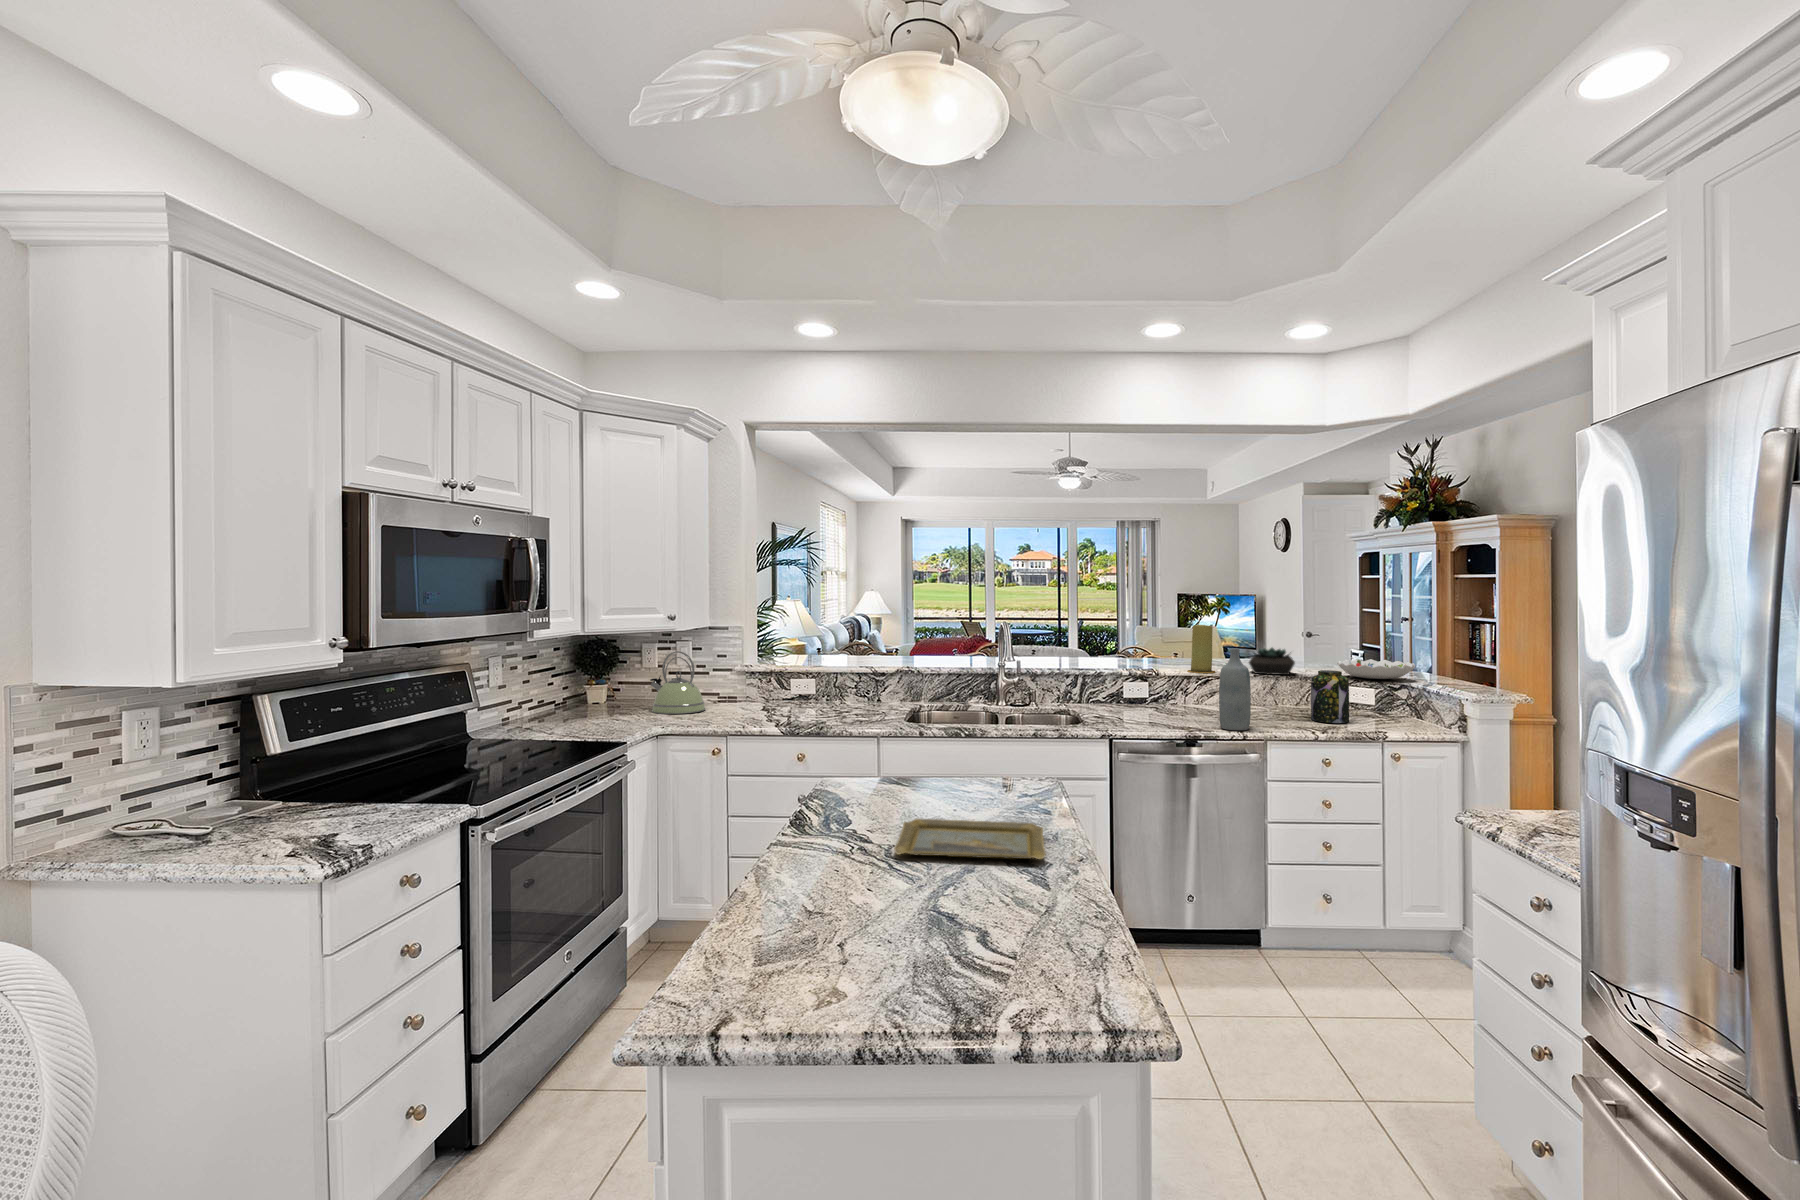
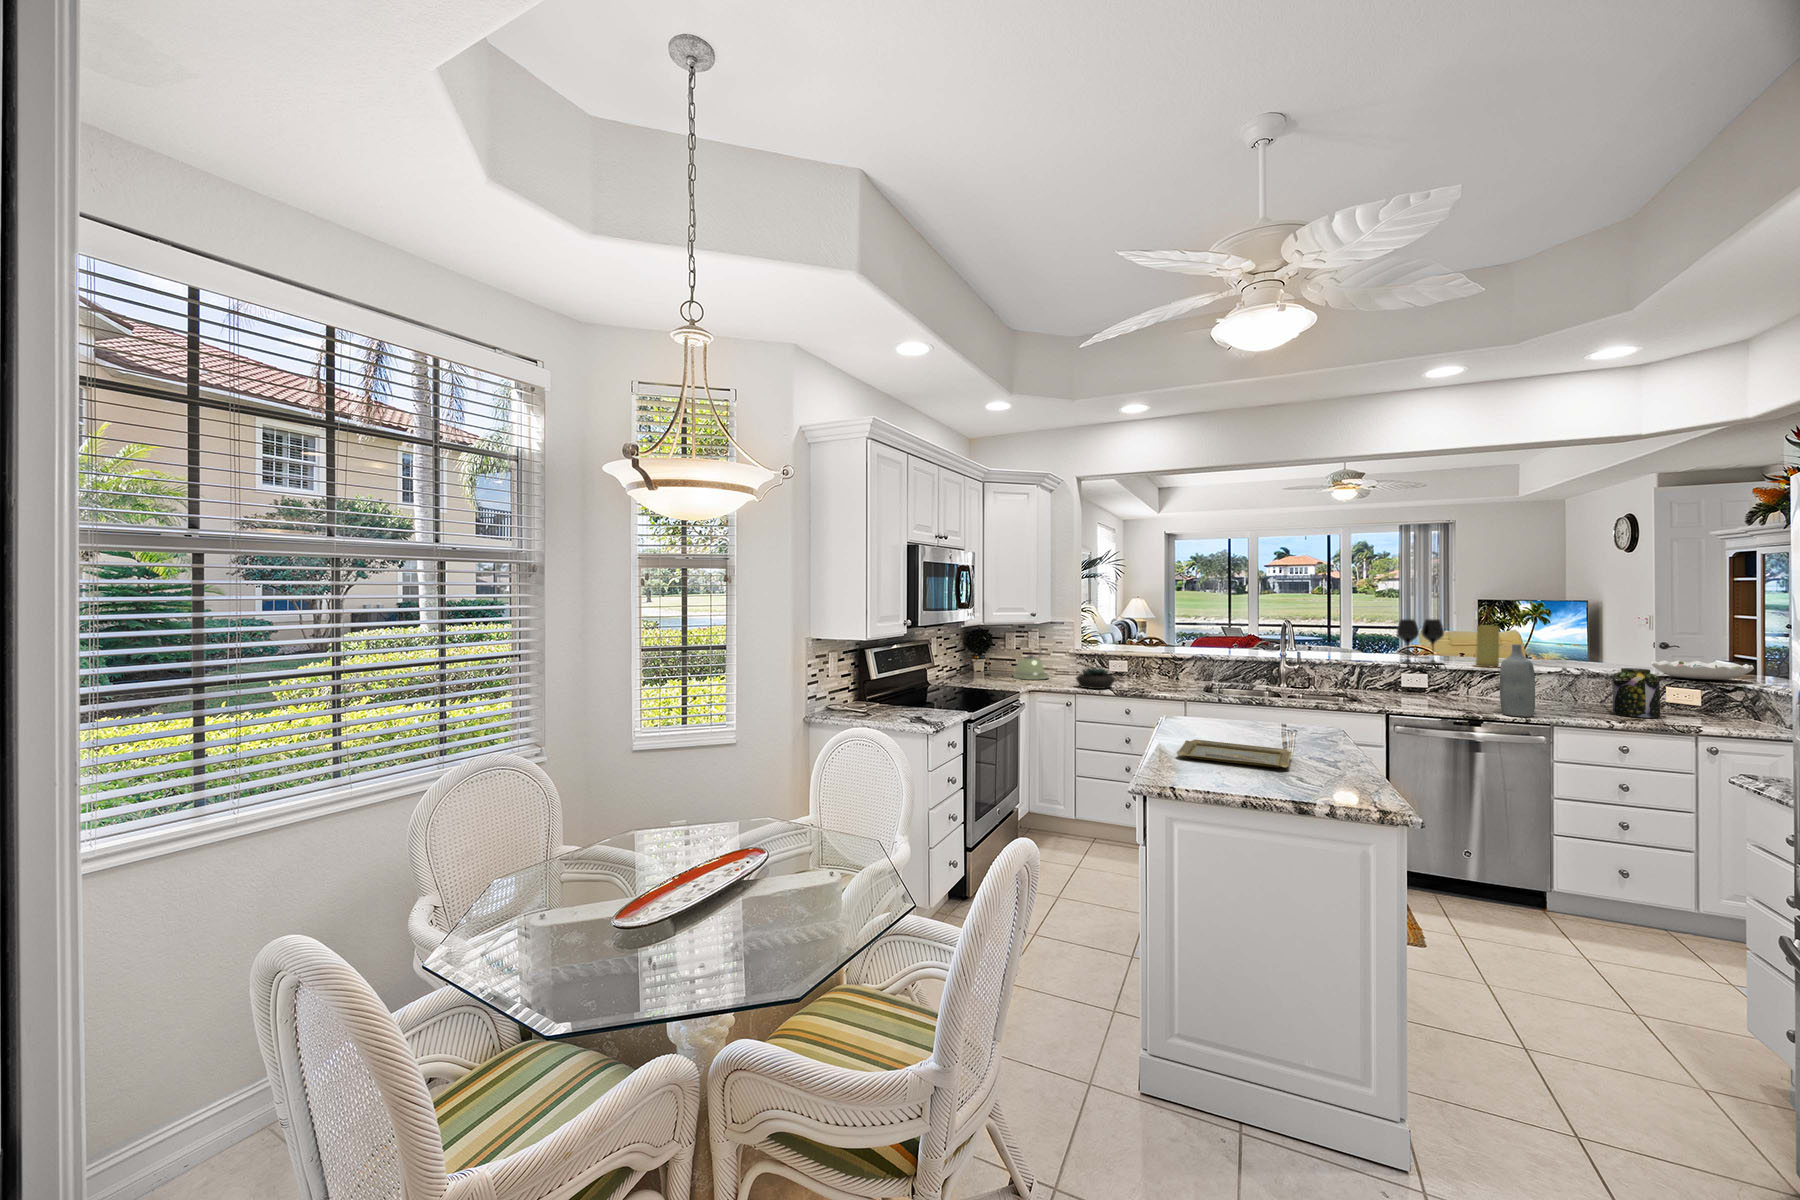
wine glass: none [1117,619,1163,672] -> present [1397,619,1444,664]
succulent plant: present [1249,648,1295,675] -> present [1076,668,1115,689]

